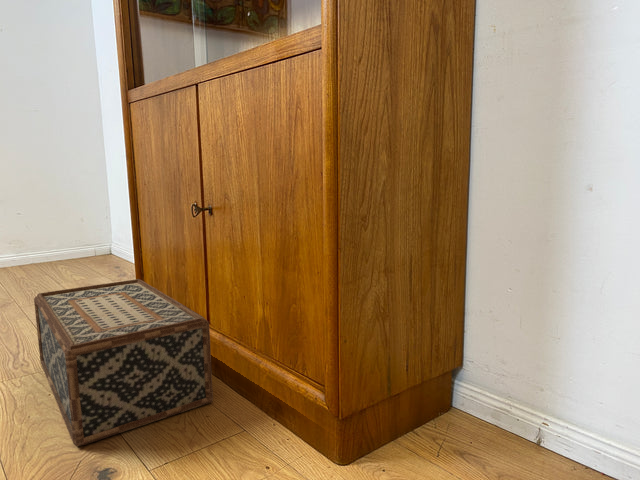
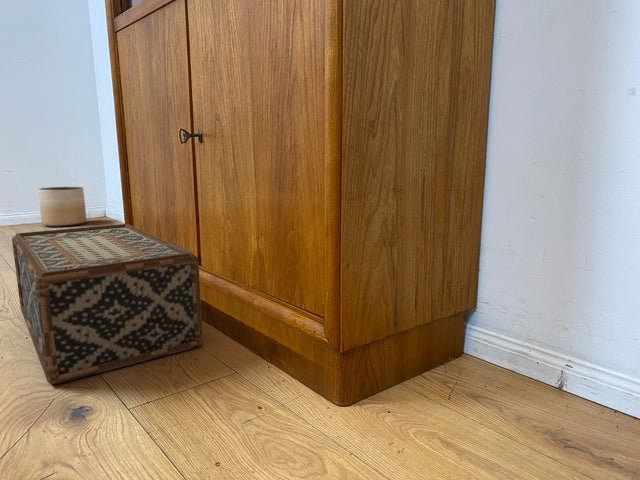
planter: none [48,227,94,266] -> present [38,187,87,227]

